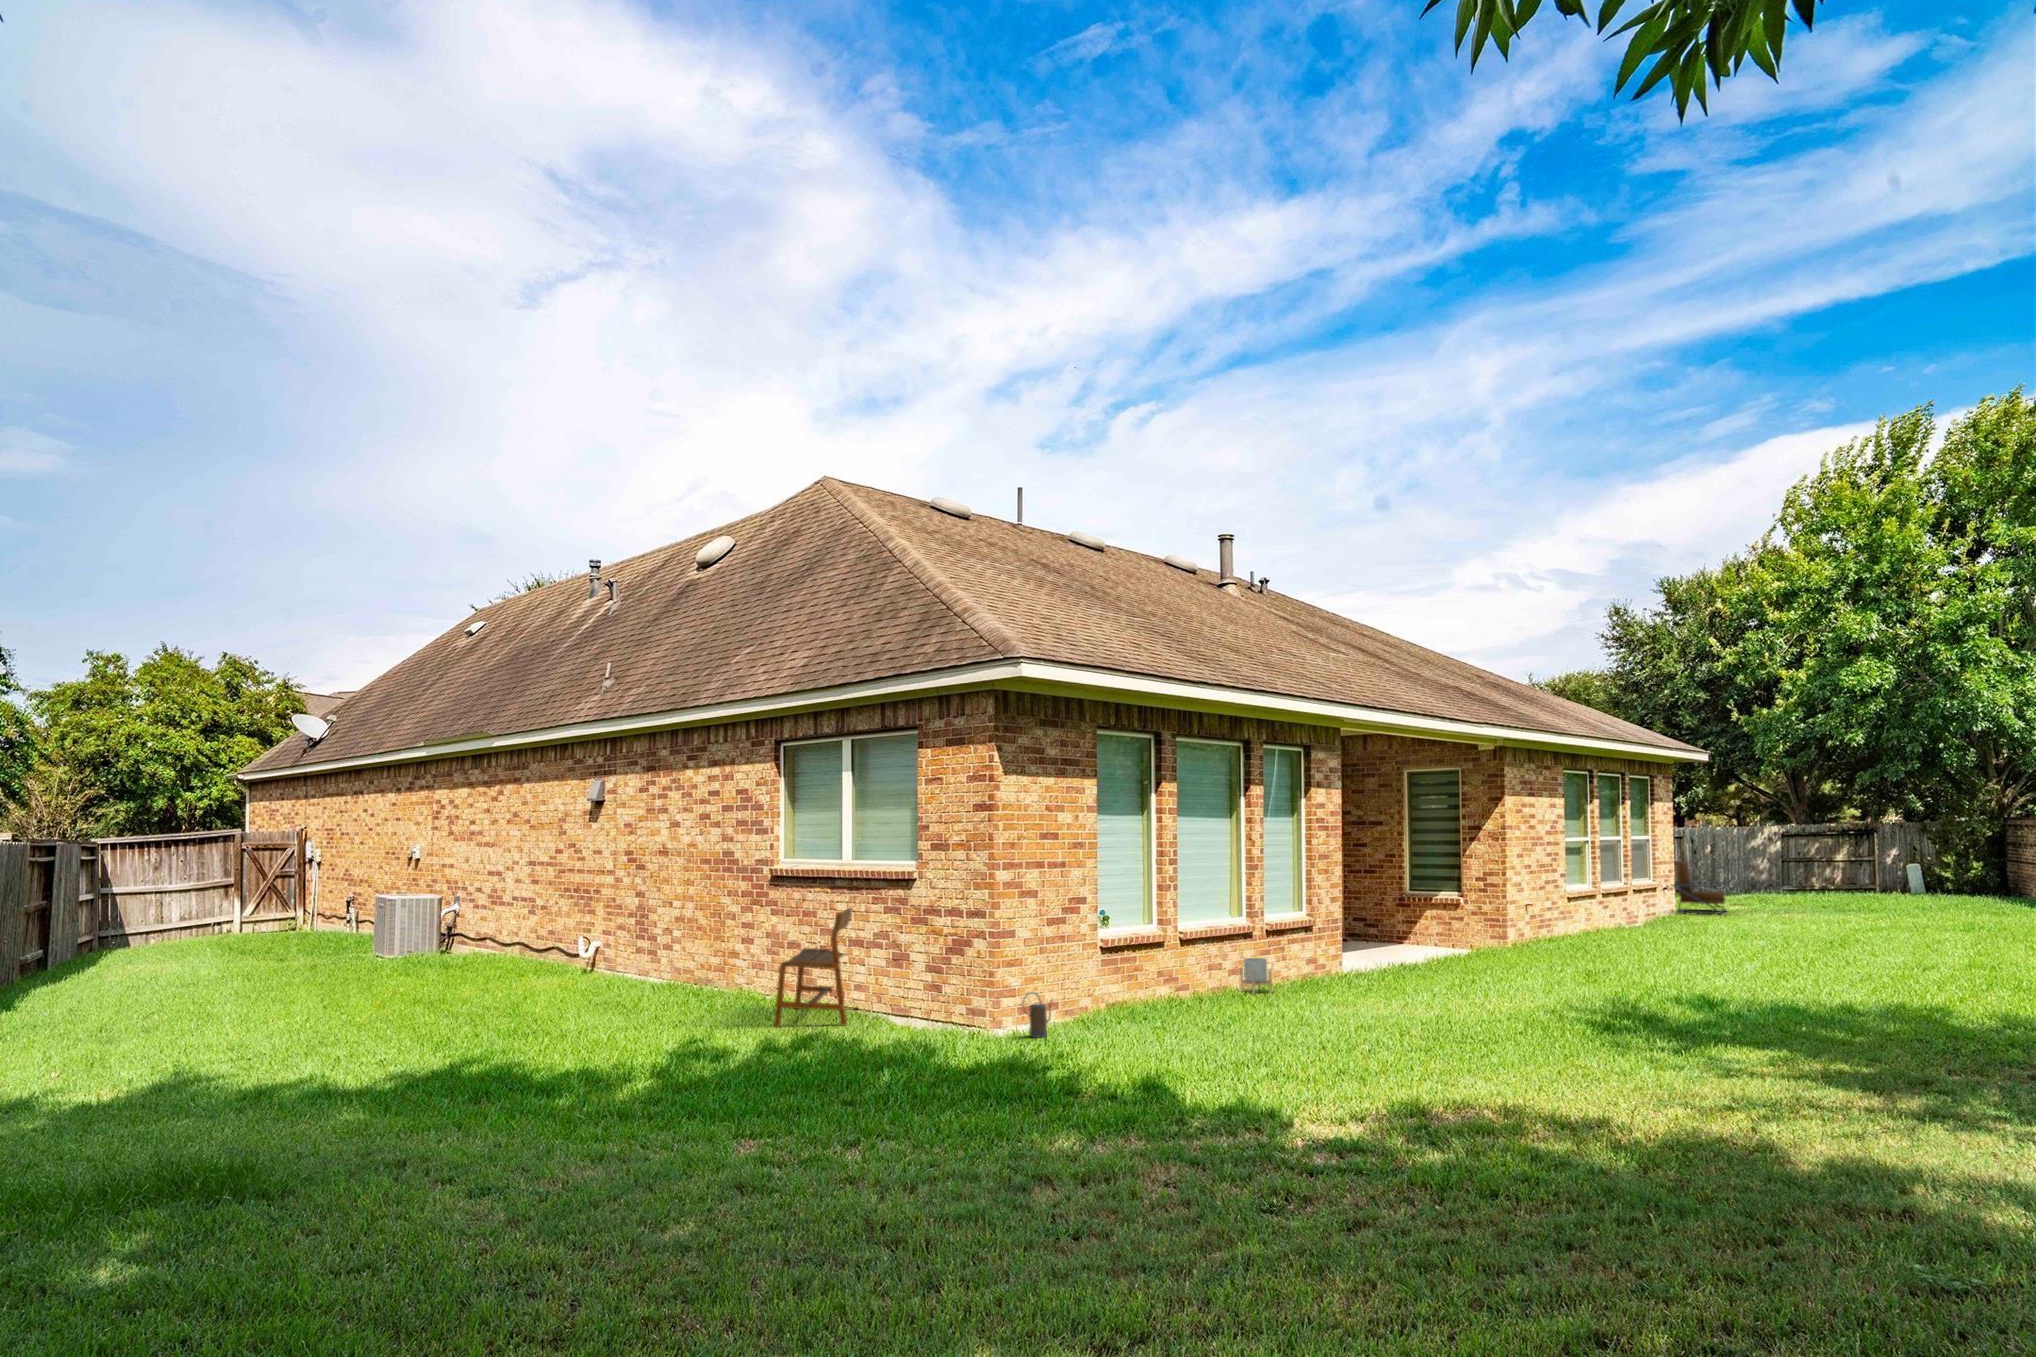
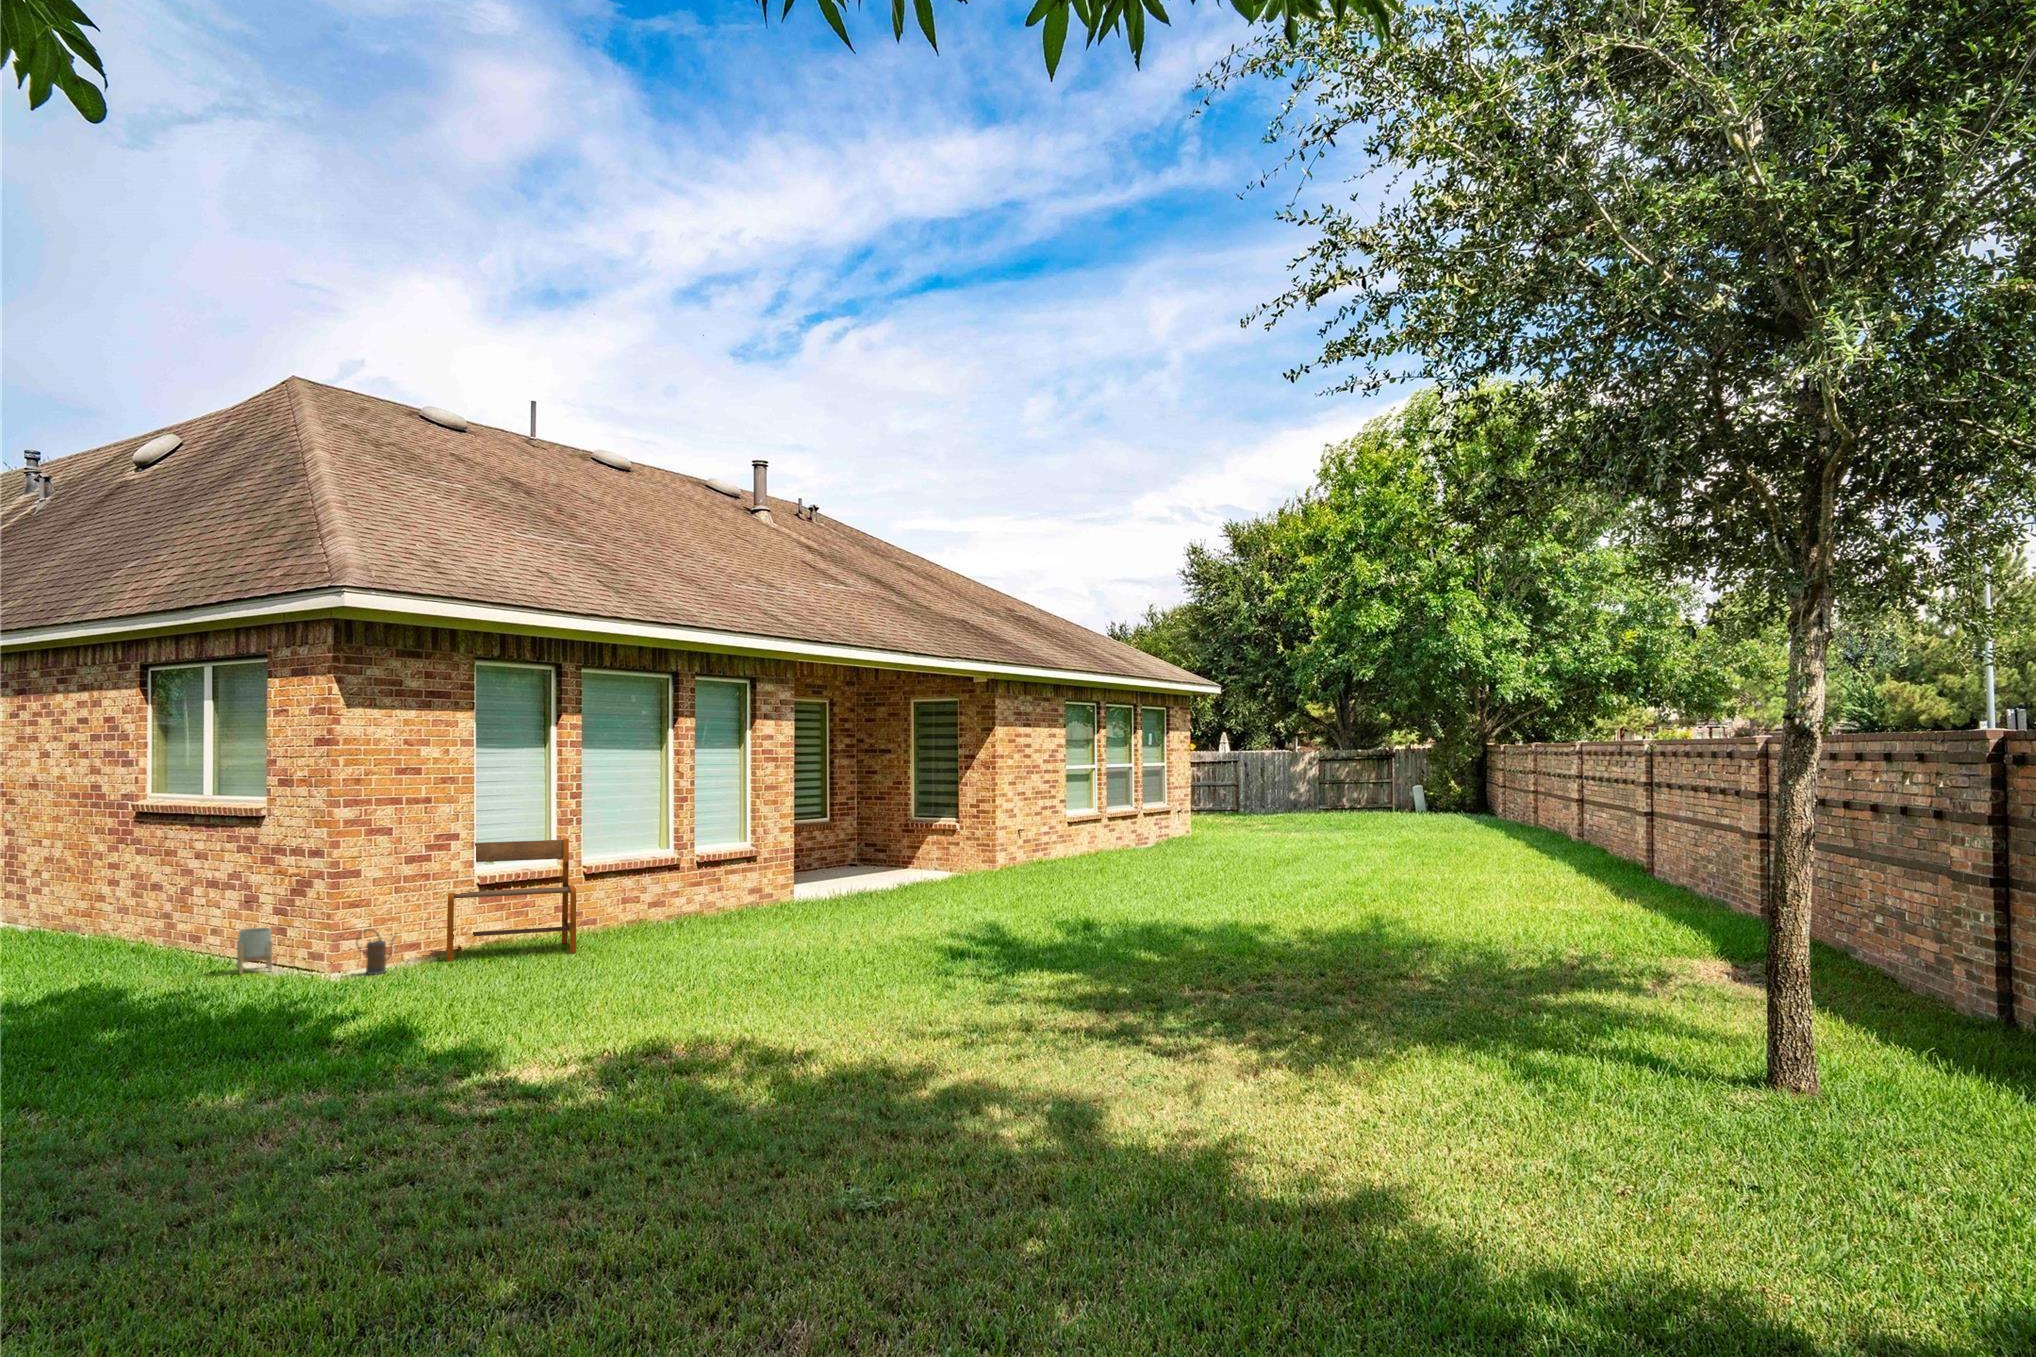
lounge chair: present [1671,861,1727,915] -> none [1182,785,1232,835]
bench: present [774,908,857,1027] -> present [447,838,576,962]
planter: present [1240,958,1272,994] -> present [237,928,273,974]

